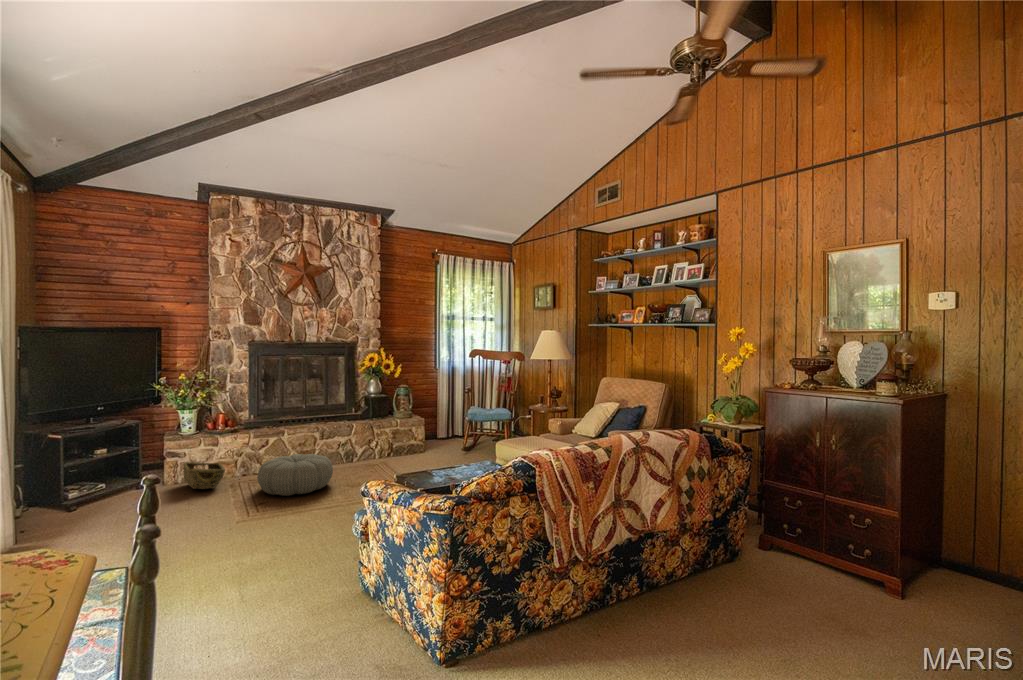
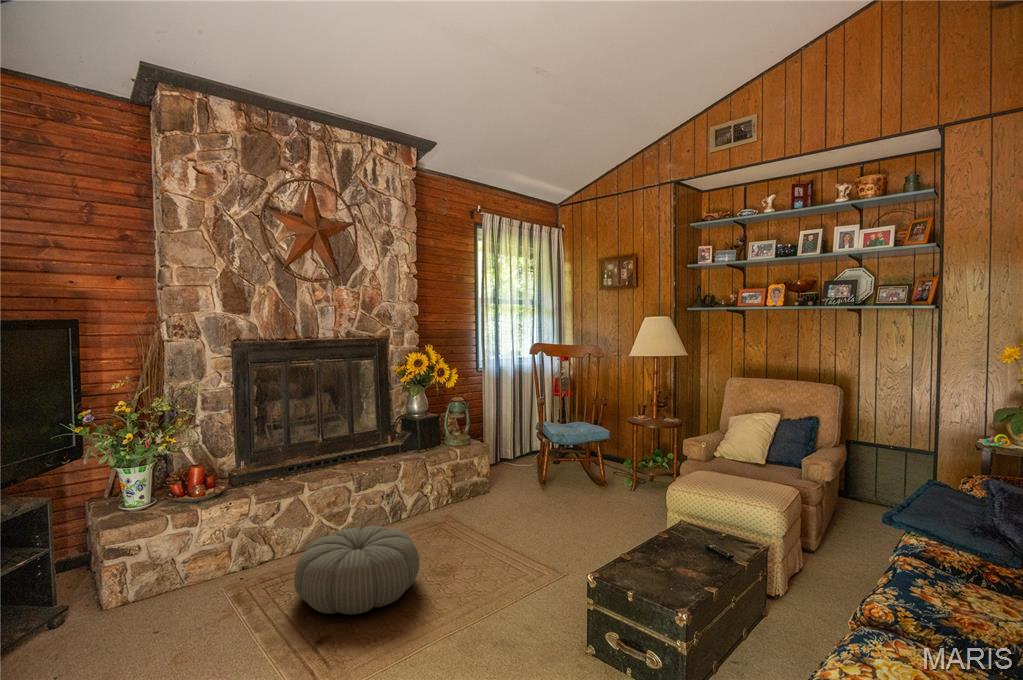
woven basket: present [184,462,225,489] -> none [141,555,228,618]

